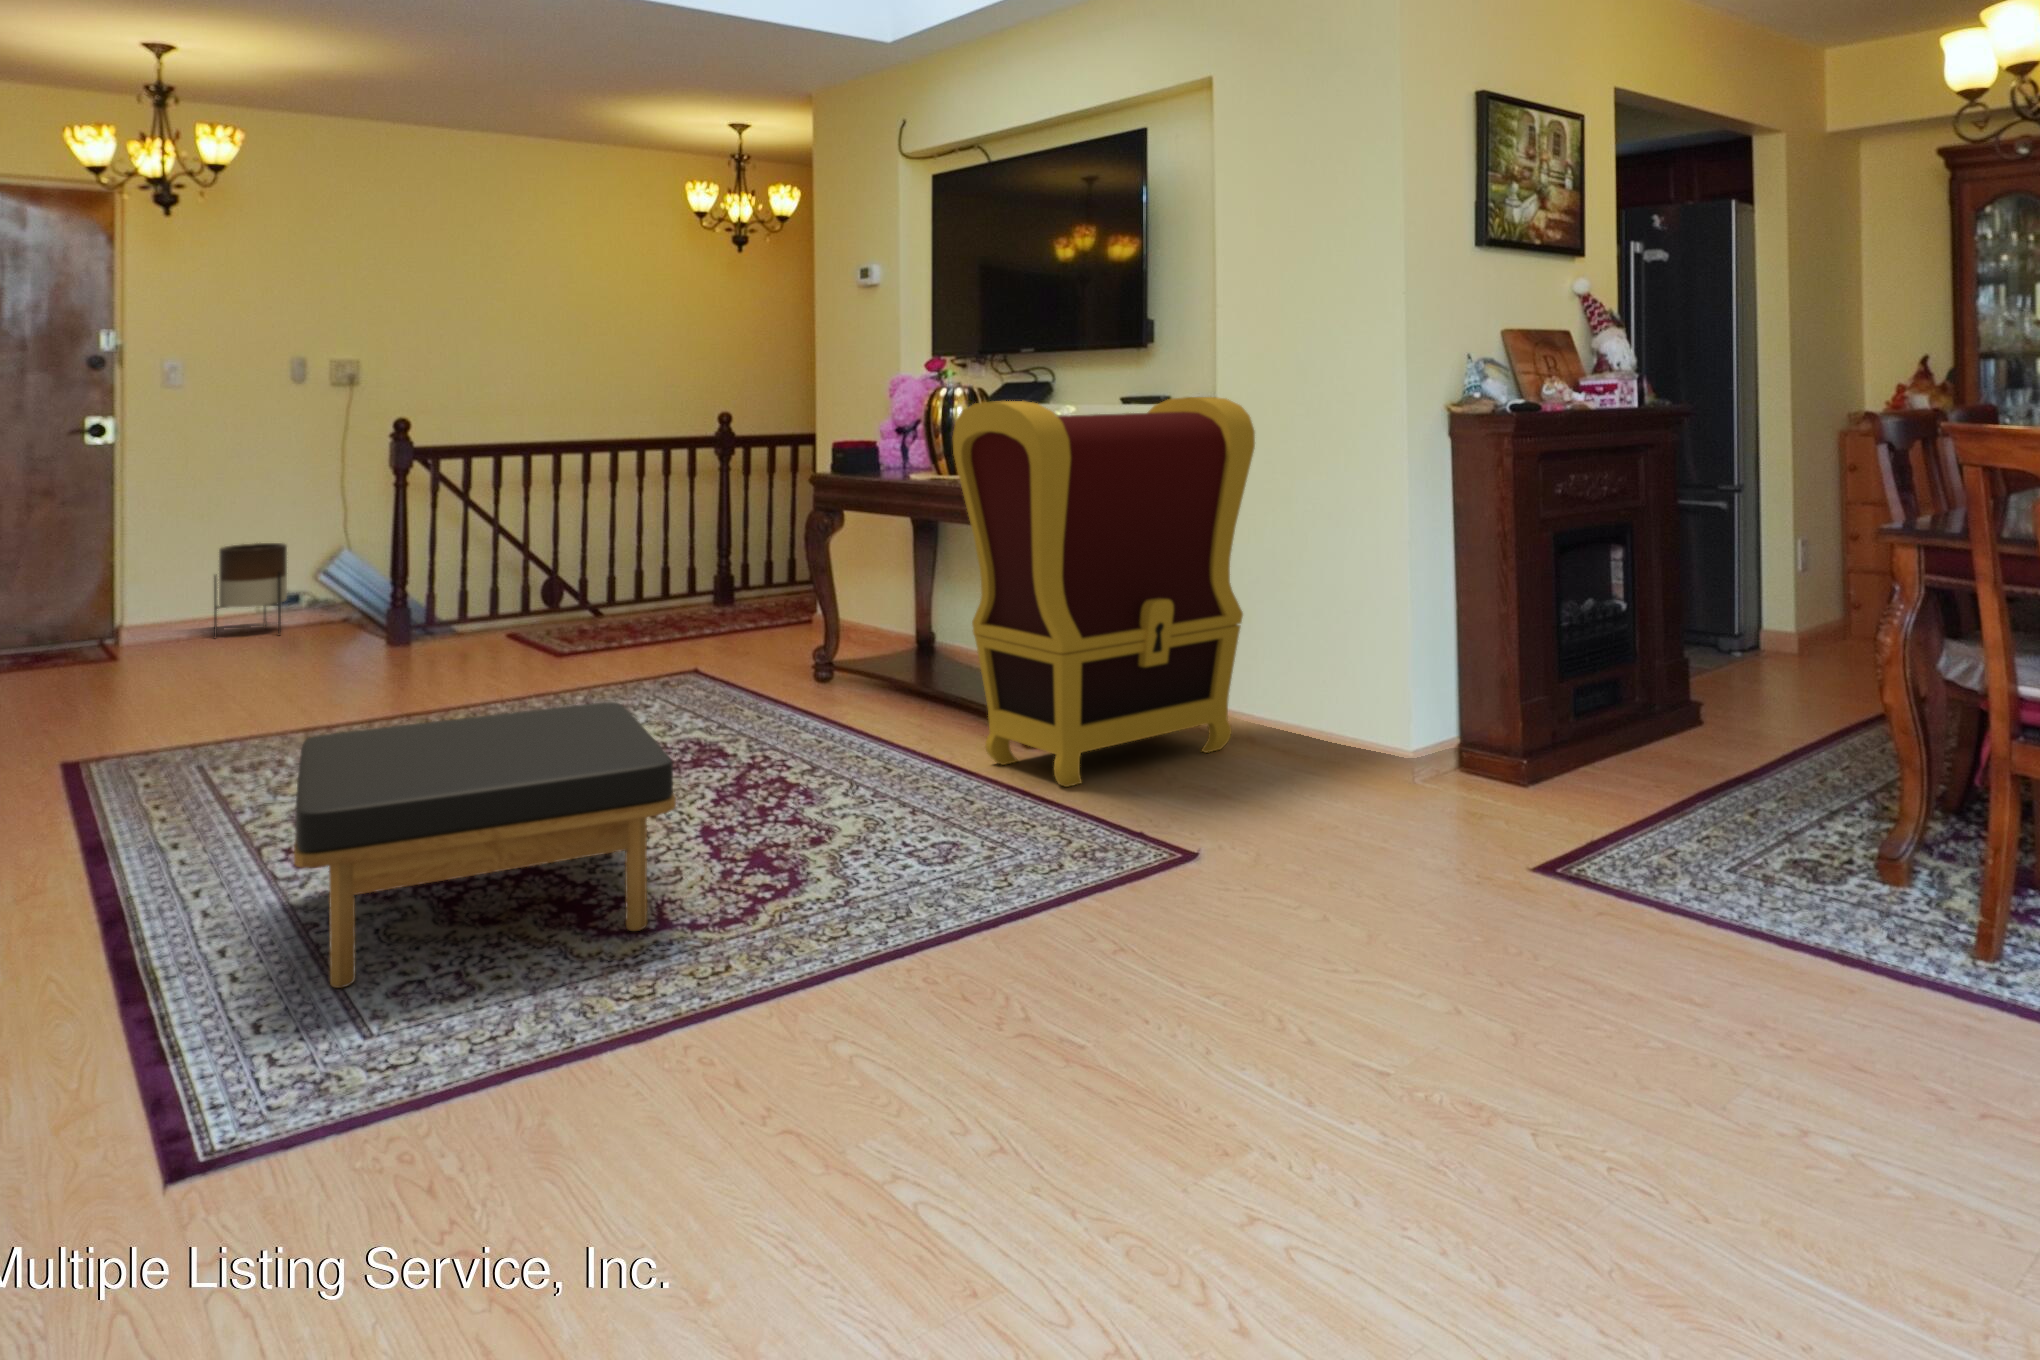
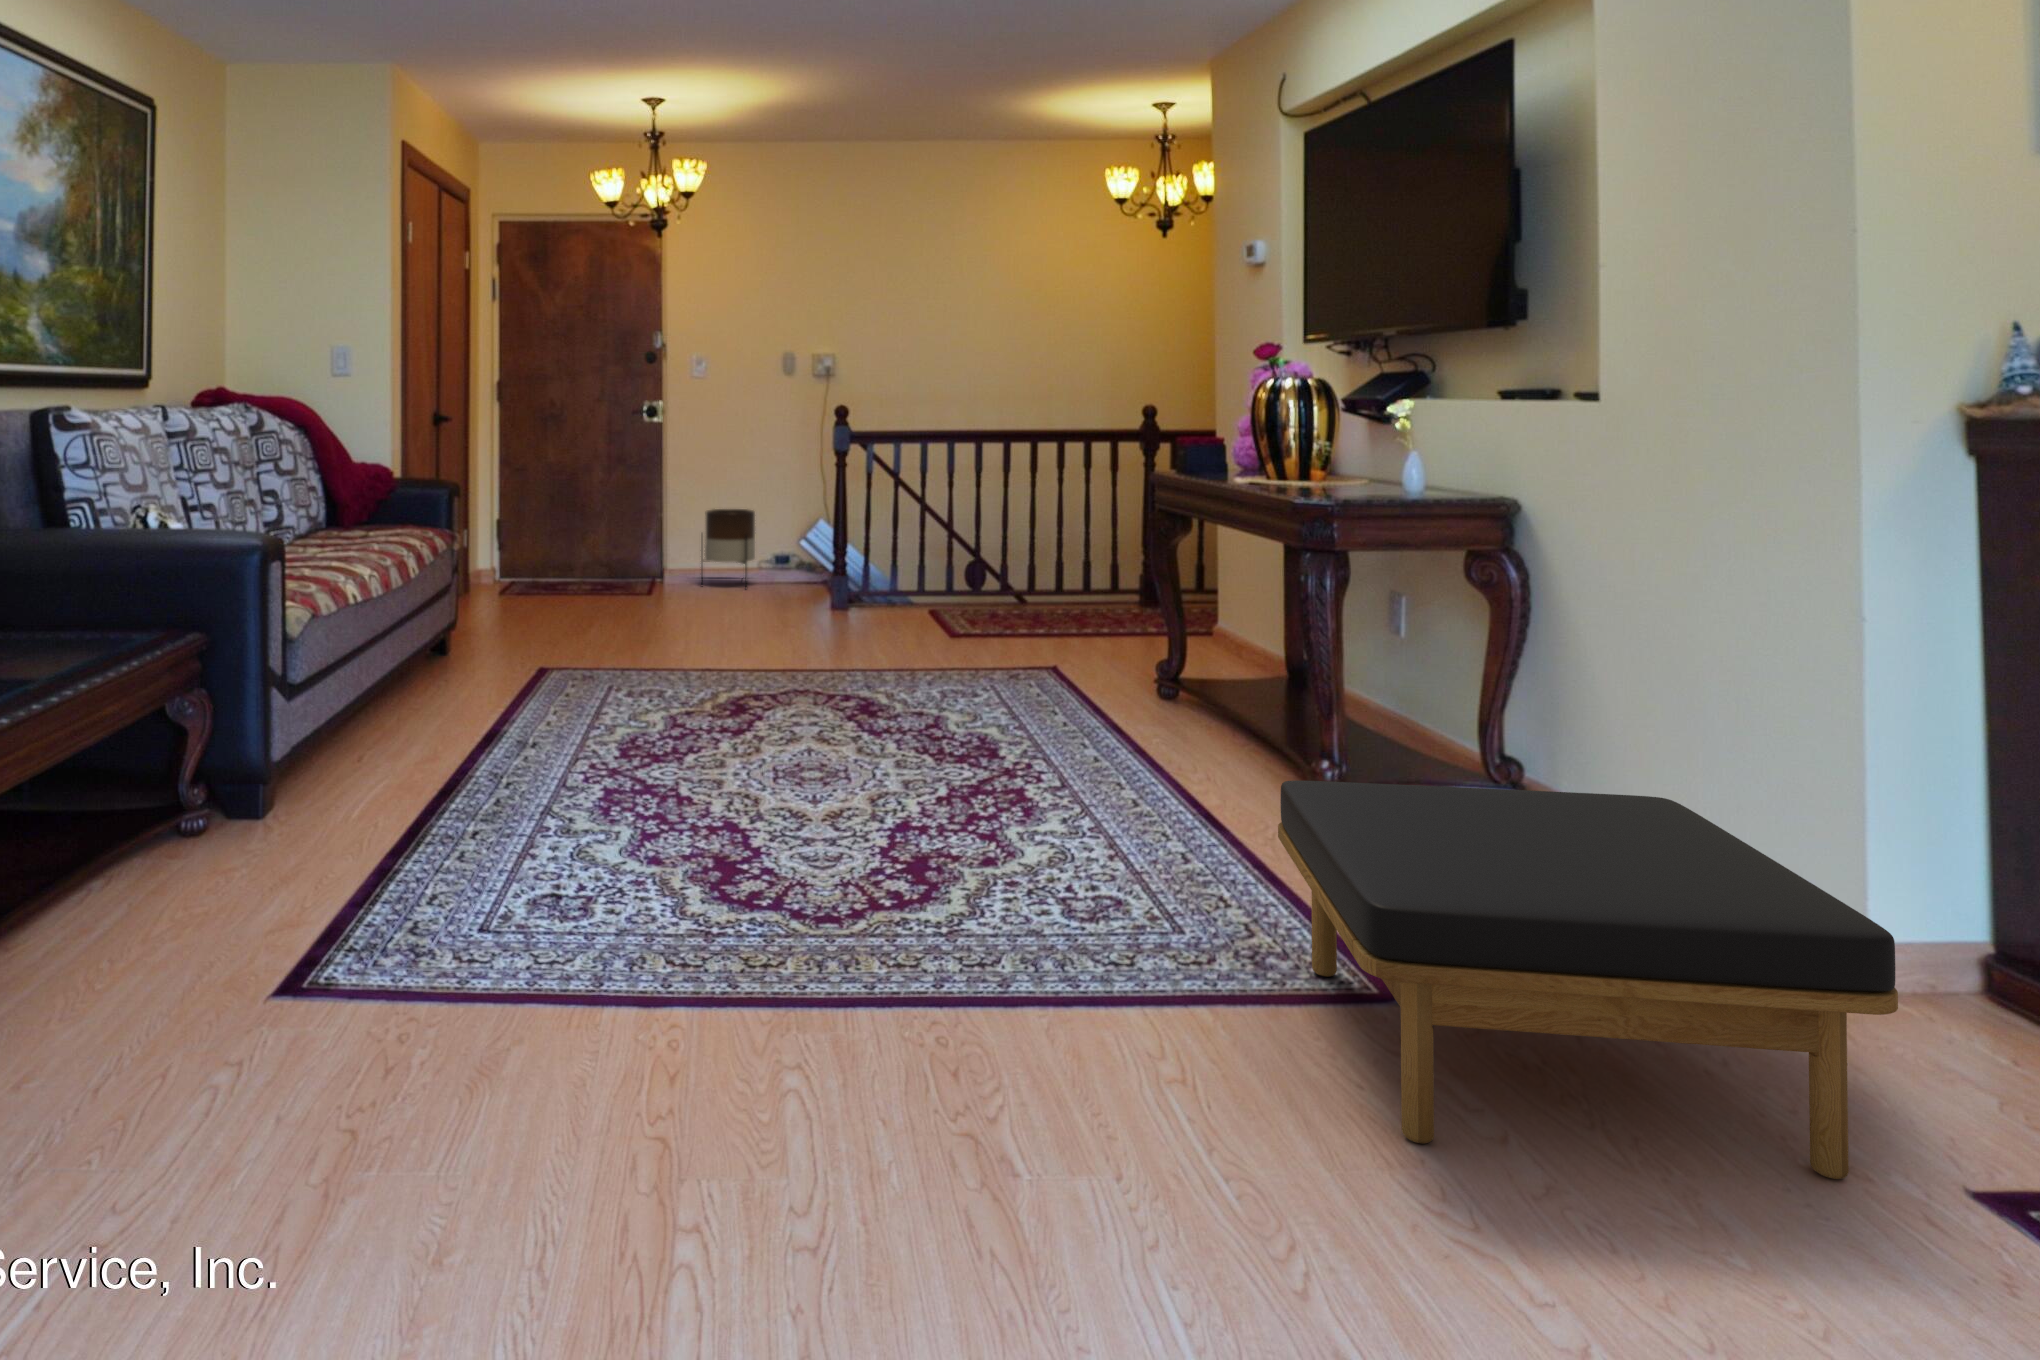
armchair: present [953,397,1255,787] -> none [1205,392,1635,866]
ottoman: present [294,702,676,988] -> present [1278,780,1898,1179]

